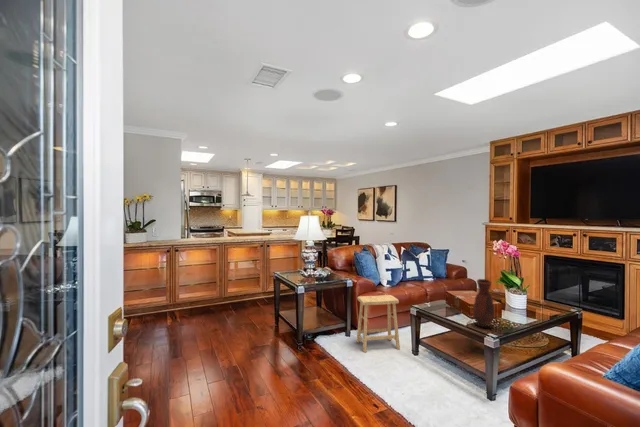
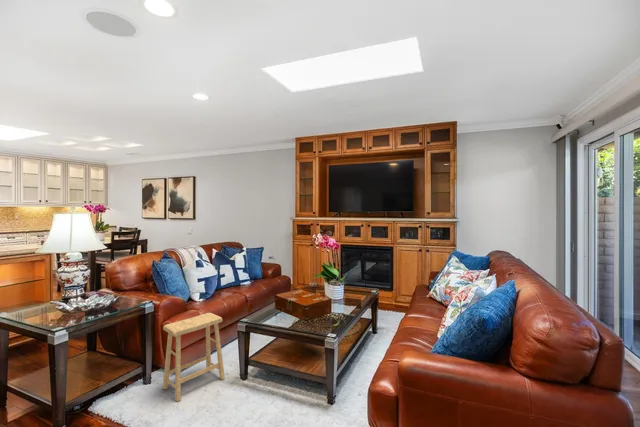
vase: present [473,279,494,327] -> none [311,278,331,330]

